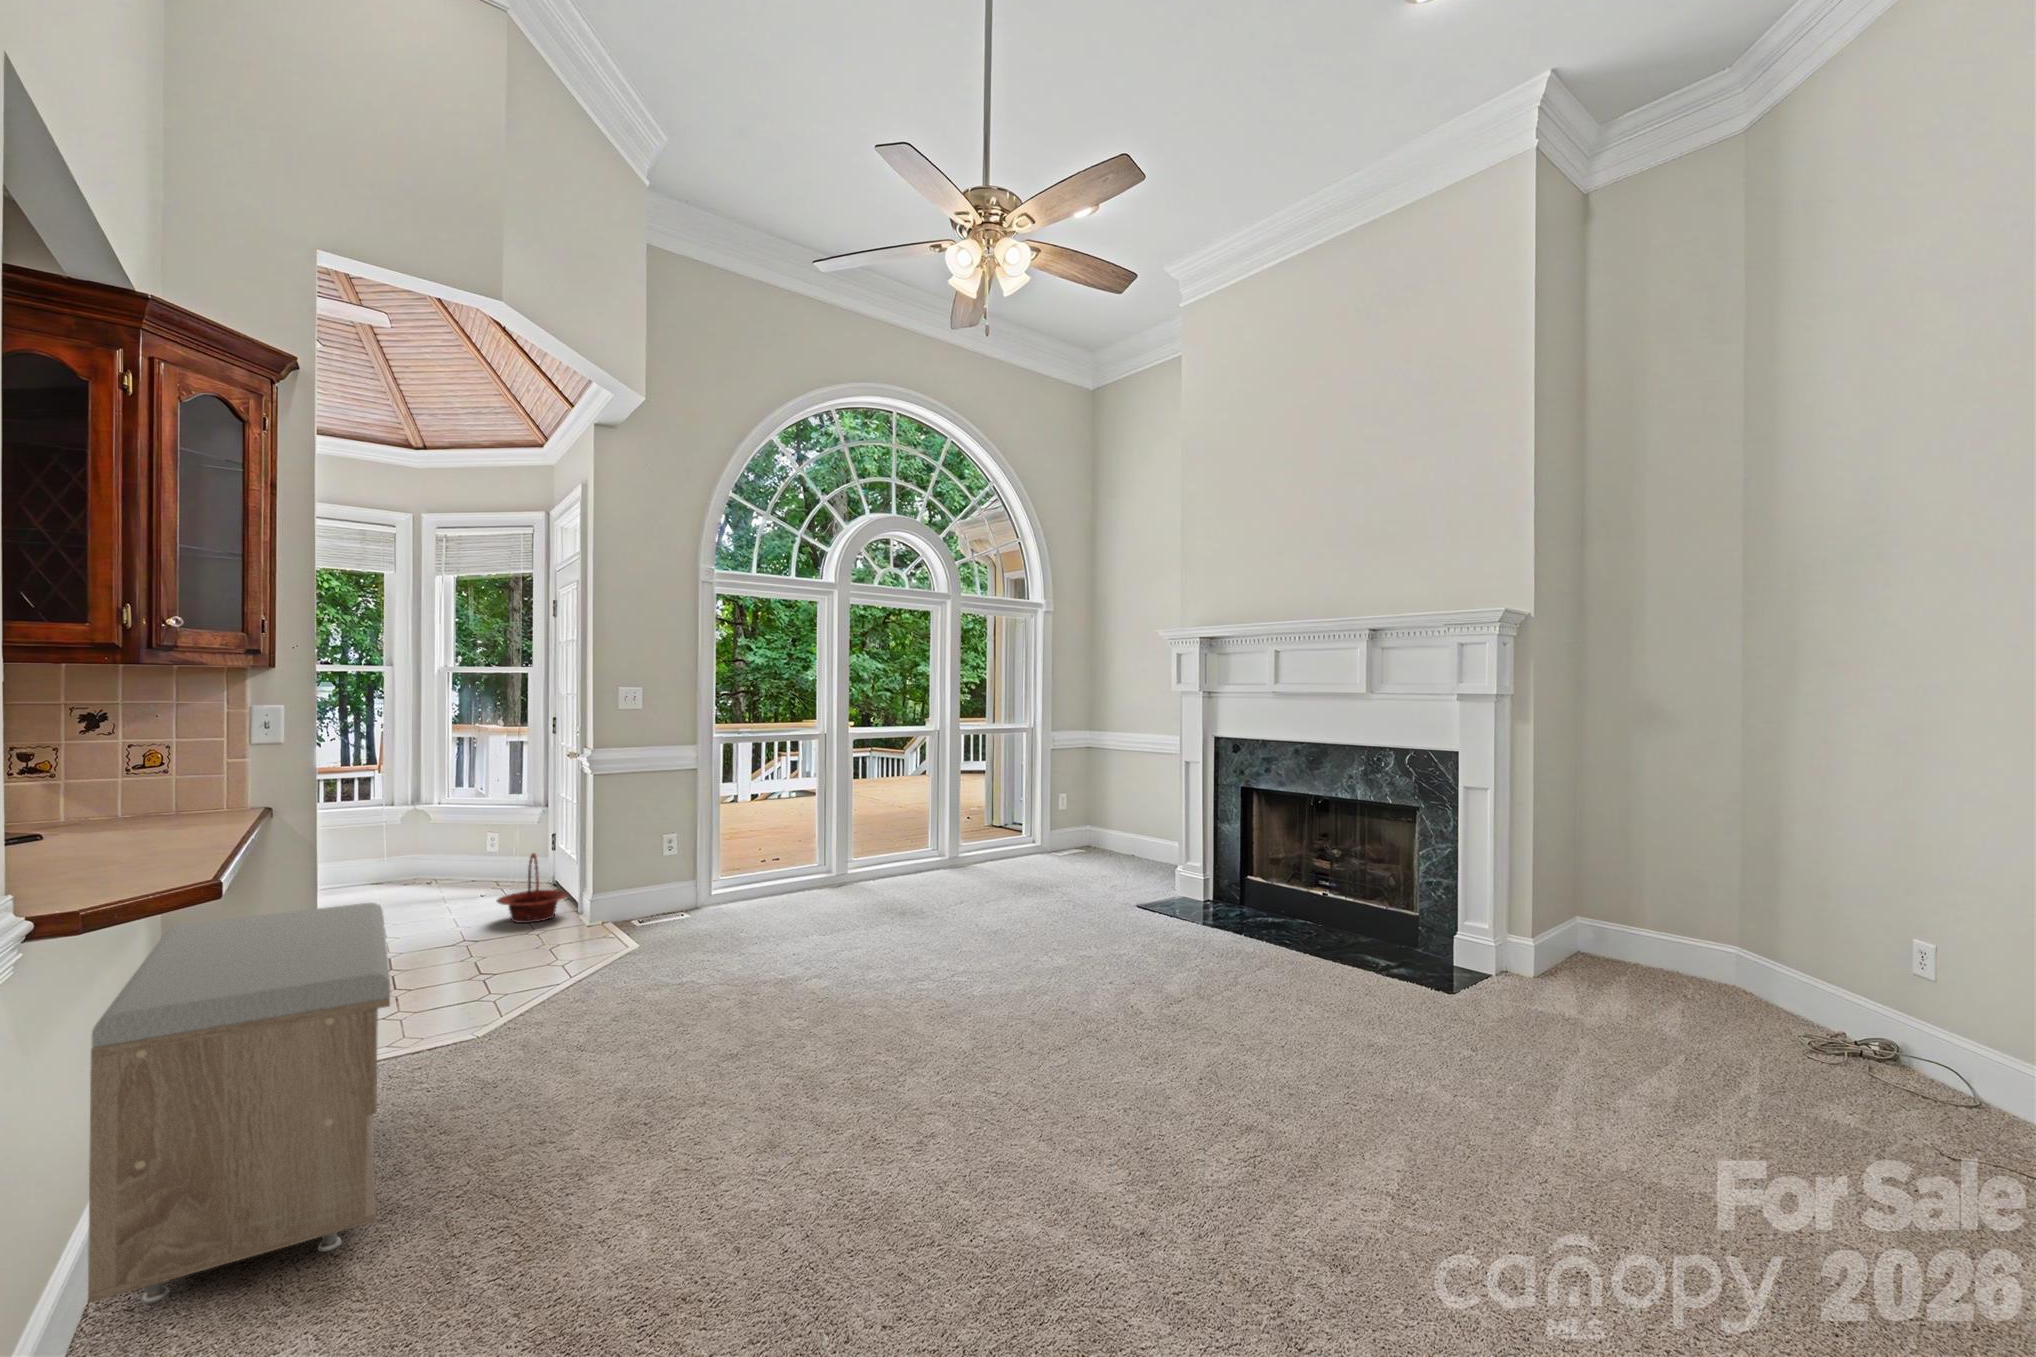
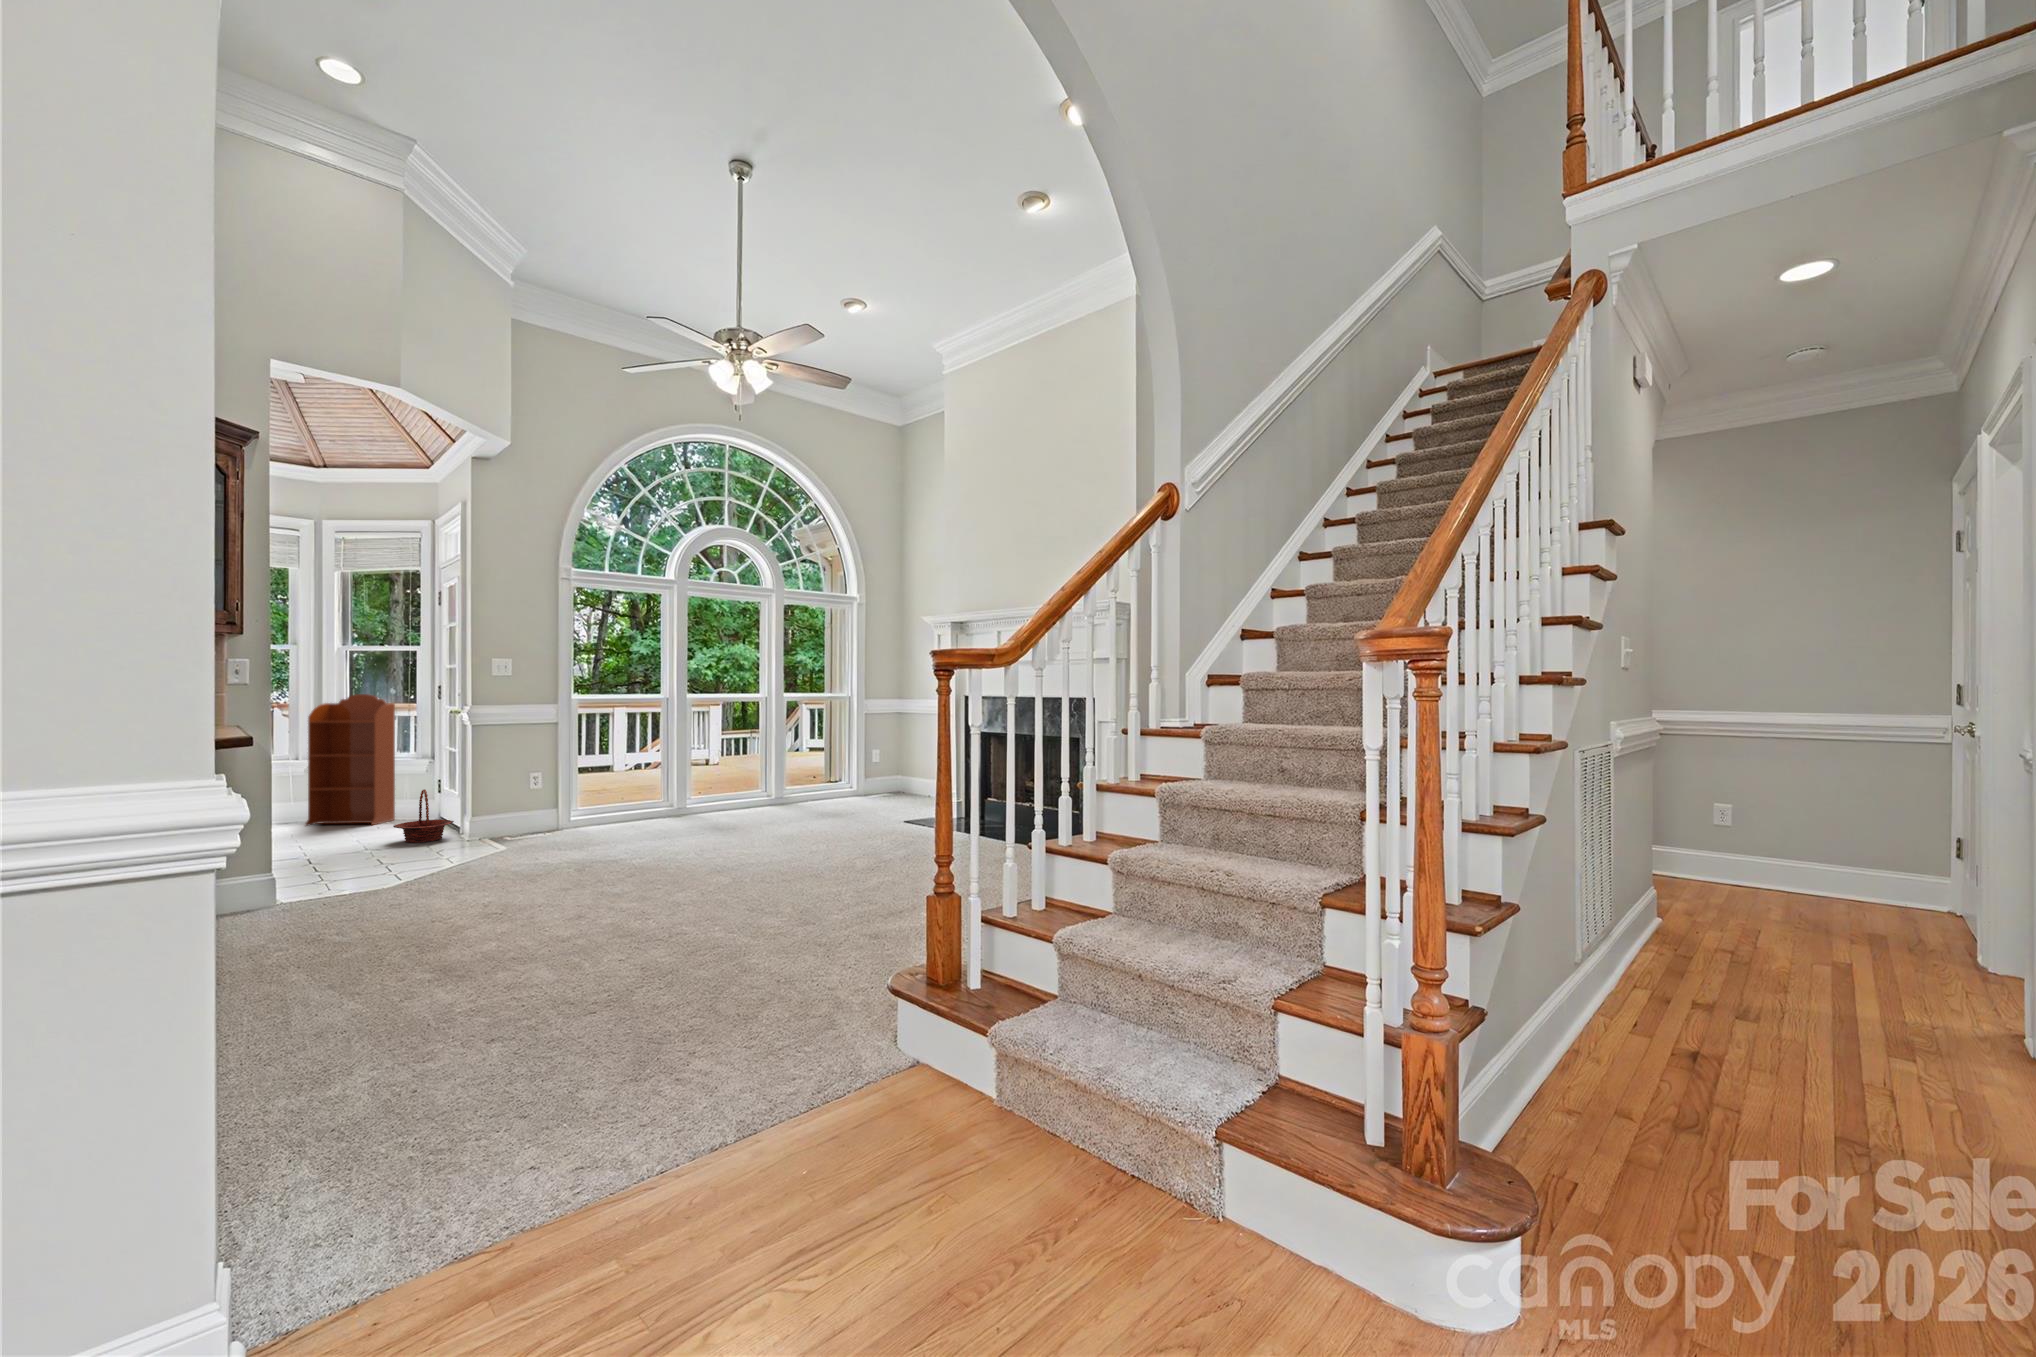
bookcase: none [399,723,503,887] -> present [305,694,395,826]
storage bench: present [88,903,390,1304] -> none [176,787,345,983]

